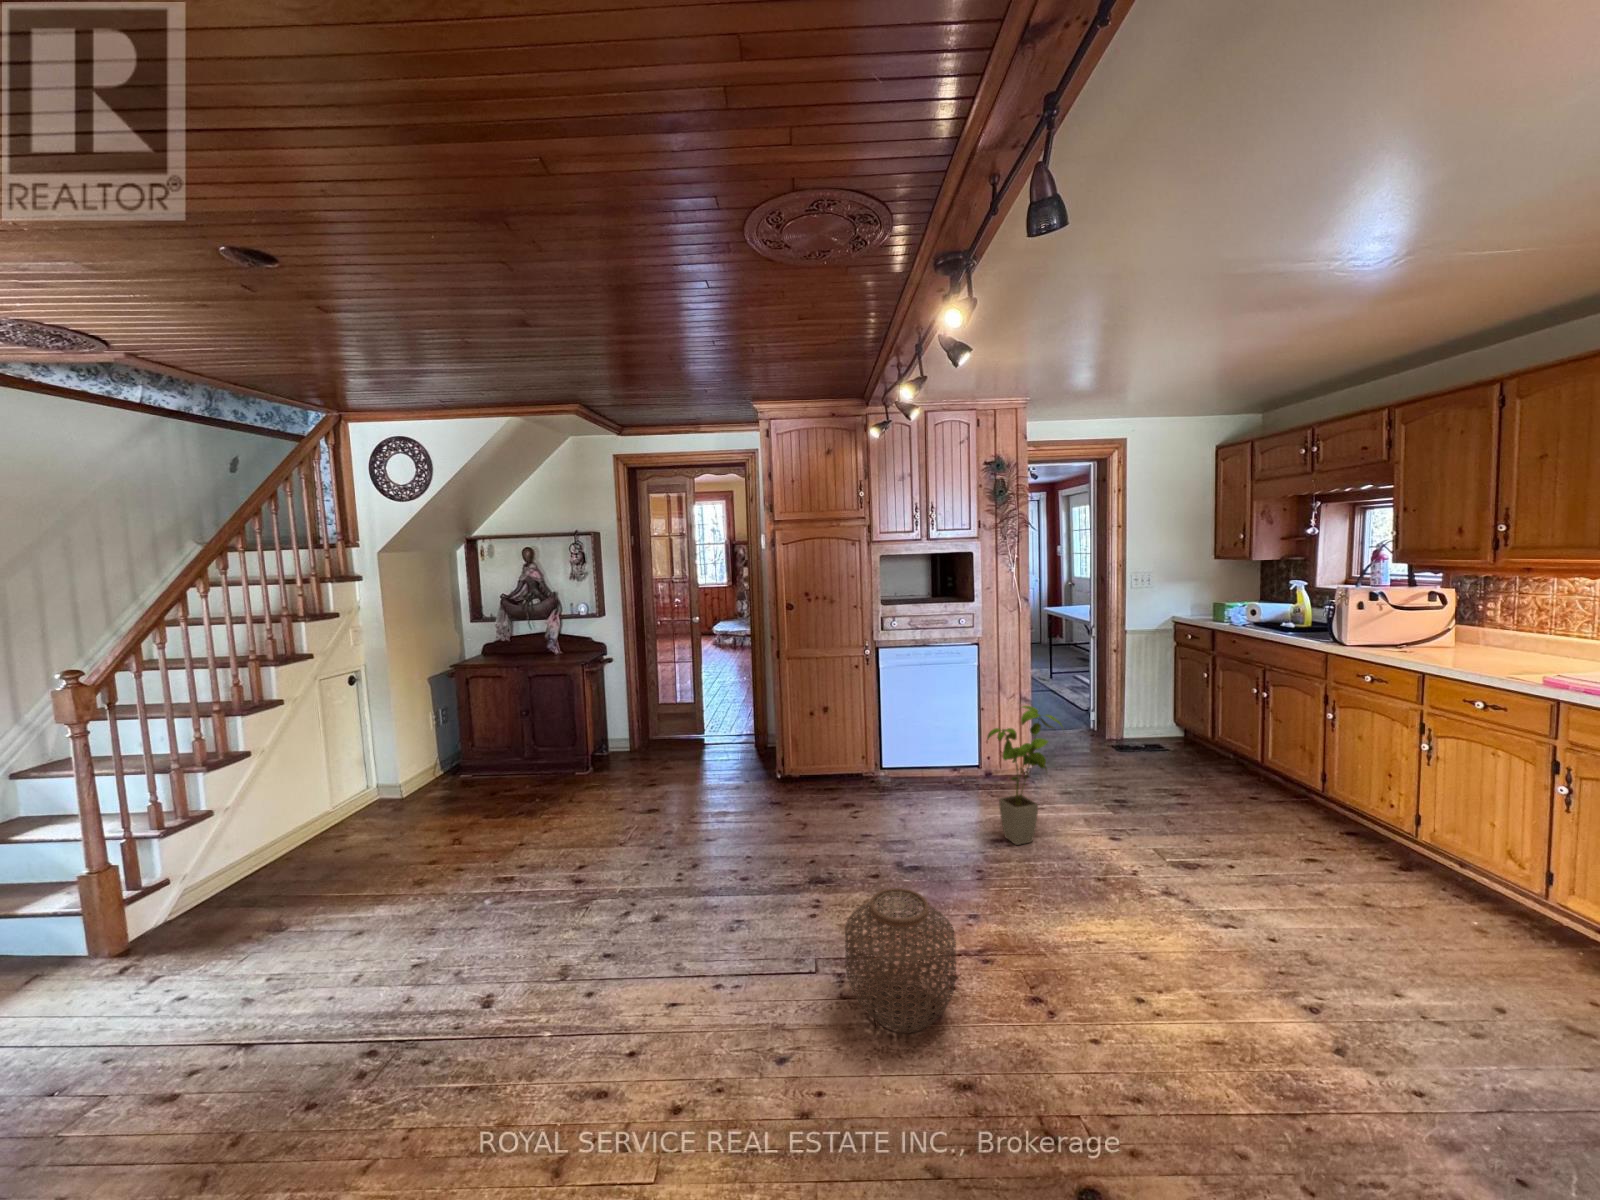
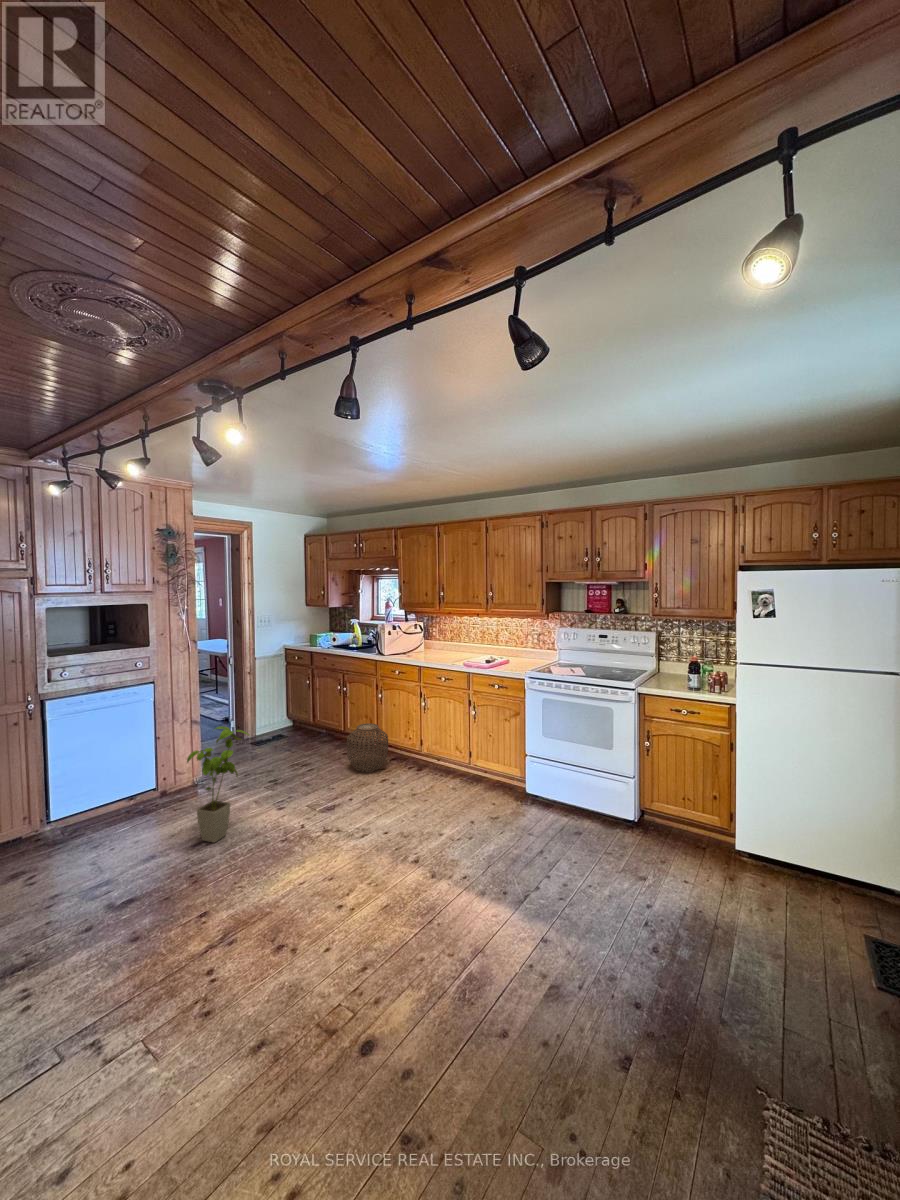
woven basket: present [845,888,956,1033] -> present [347,723,388,772]

